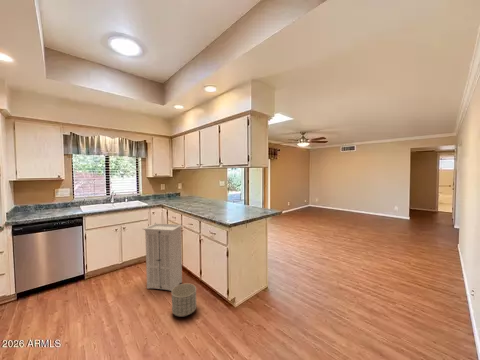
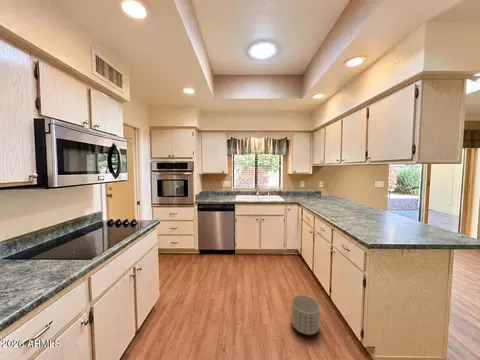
storage cabinet: present [143,223,182,291] -> none [273,220,313,297]

